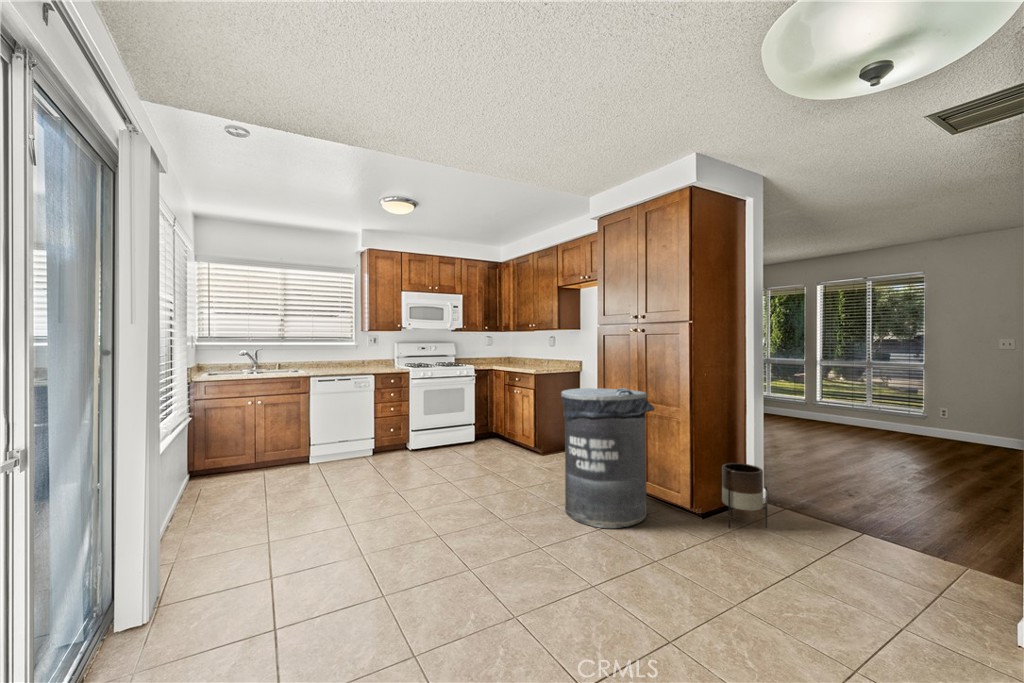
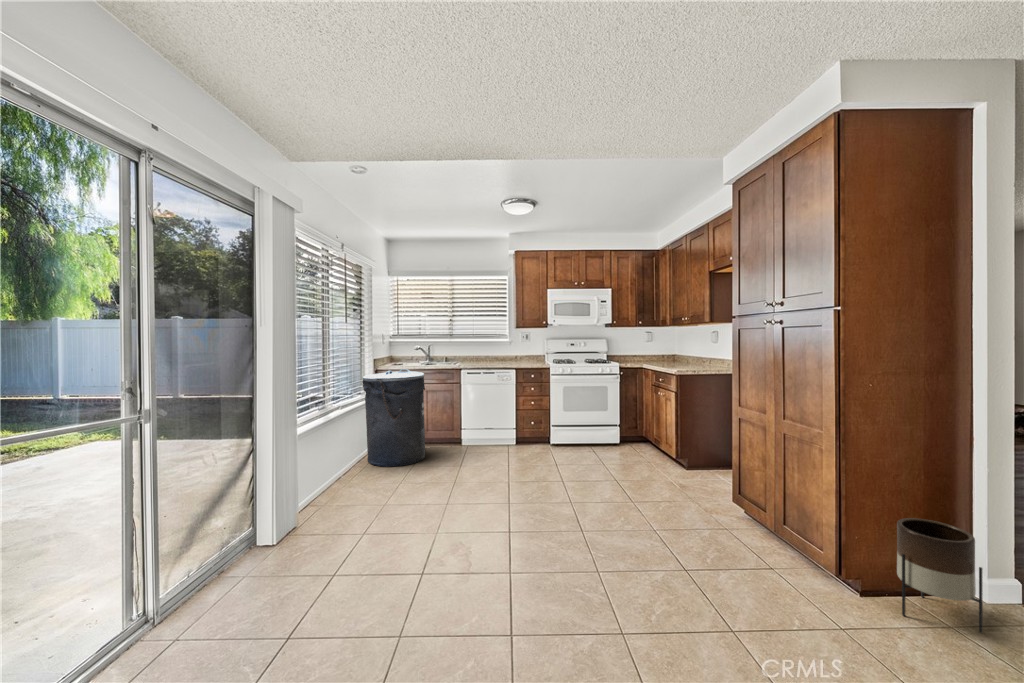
trash can: present [561,388,654,528] -> present [362,369,425,467]

